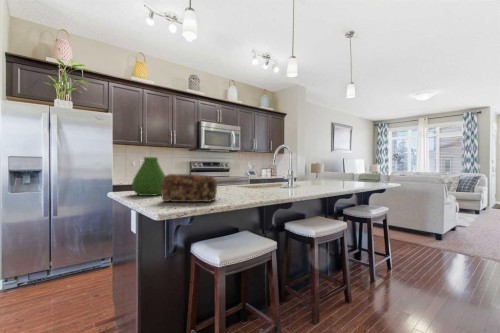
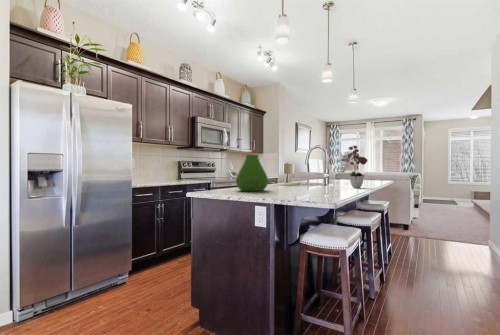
flower arrangement: none [266,143,299,195] -> present [348,146,367,188]
bread loaf: present [161,174,217,202] -> none [293,169,342,193]

